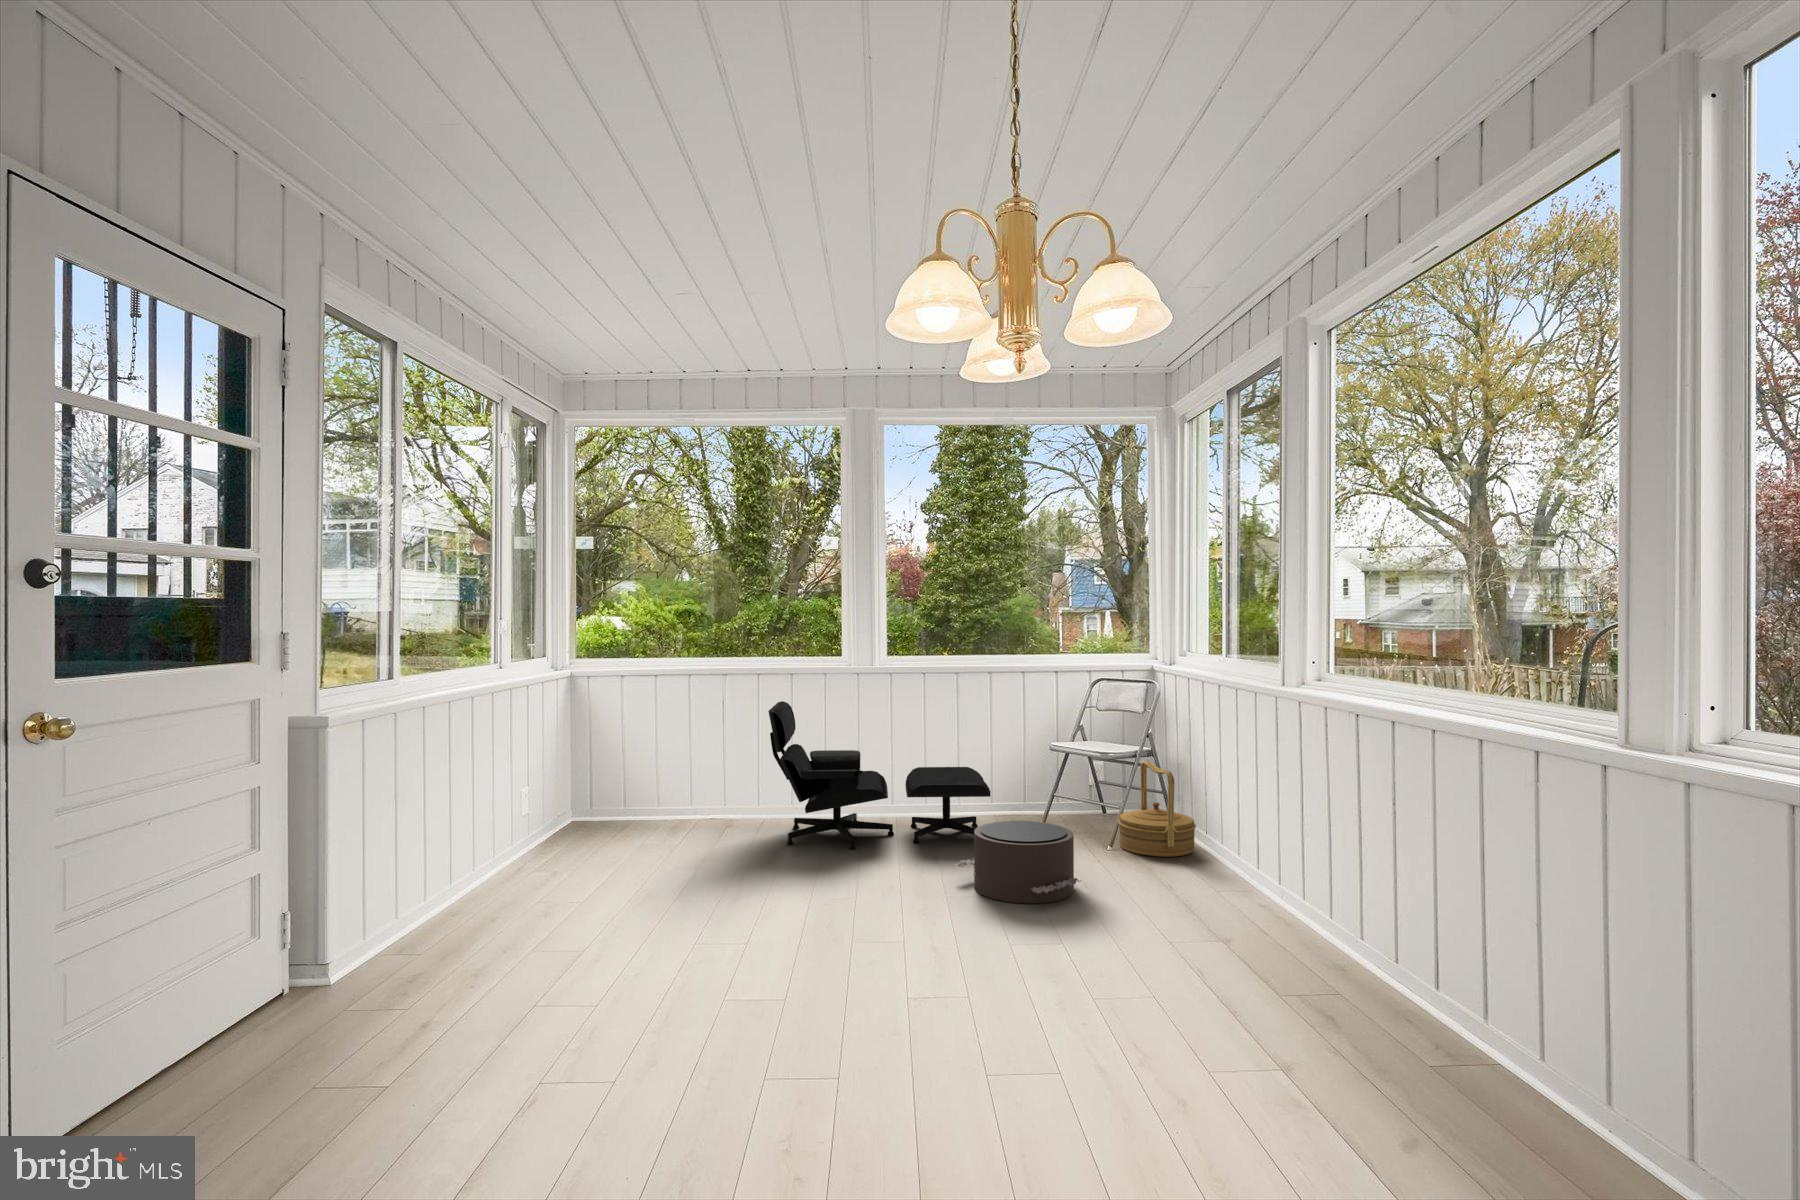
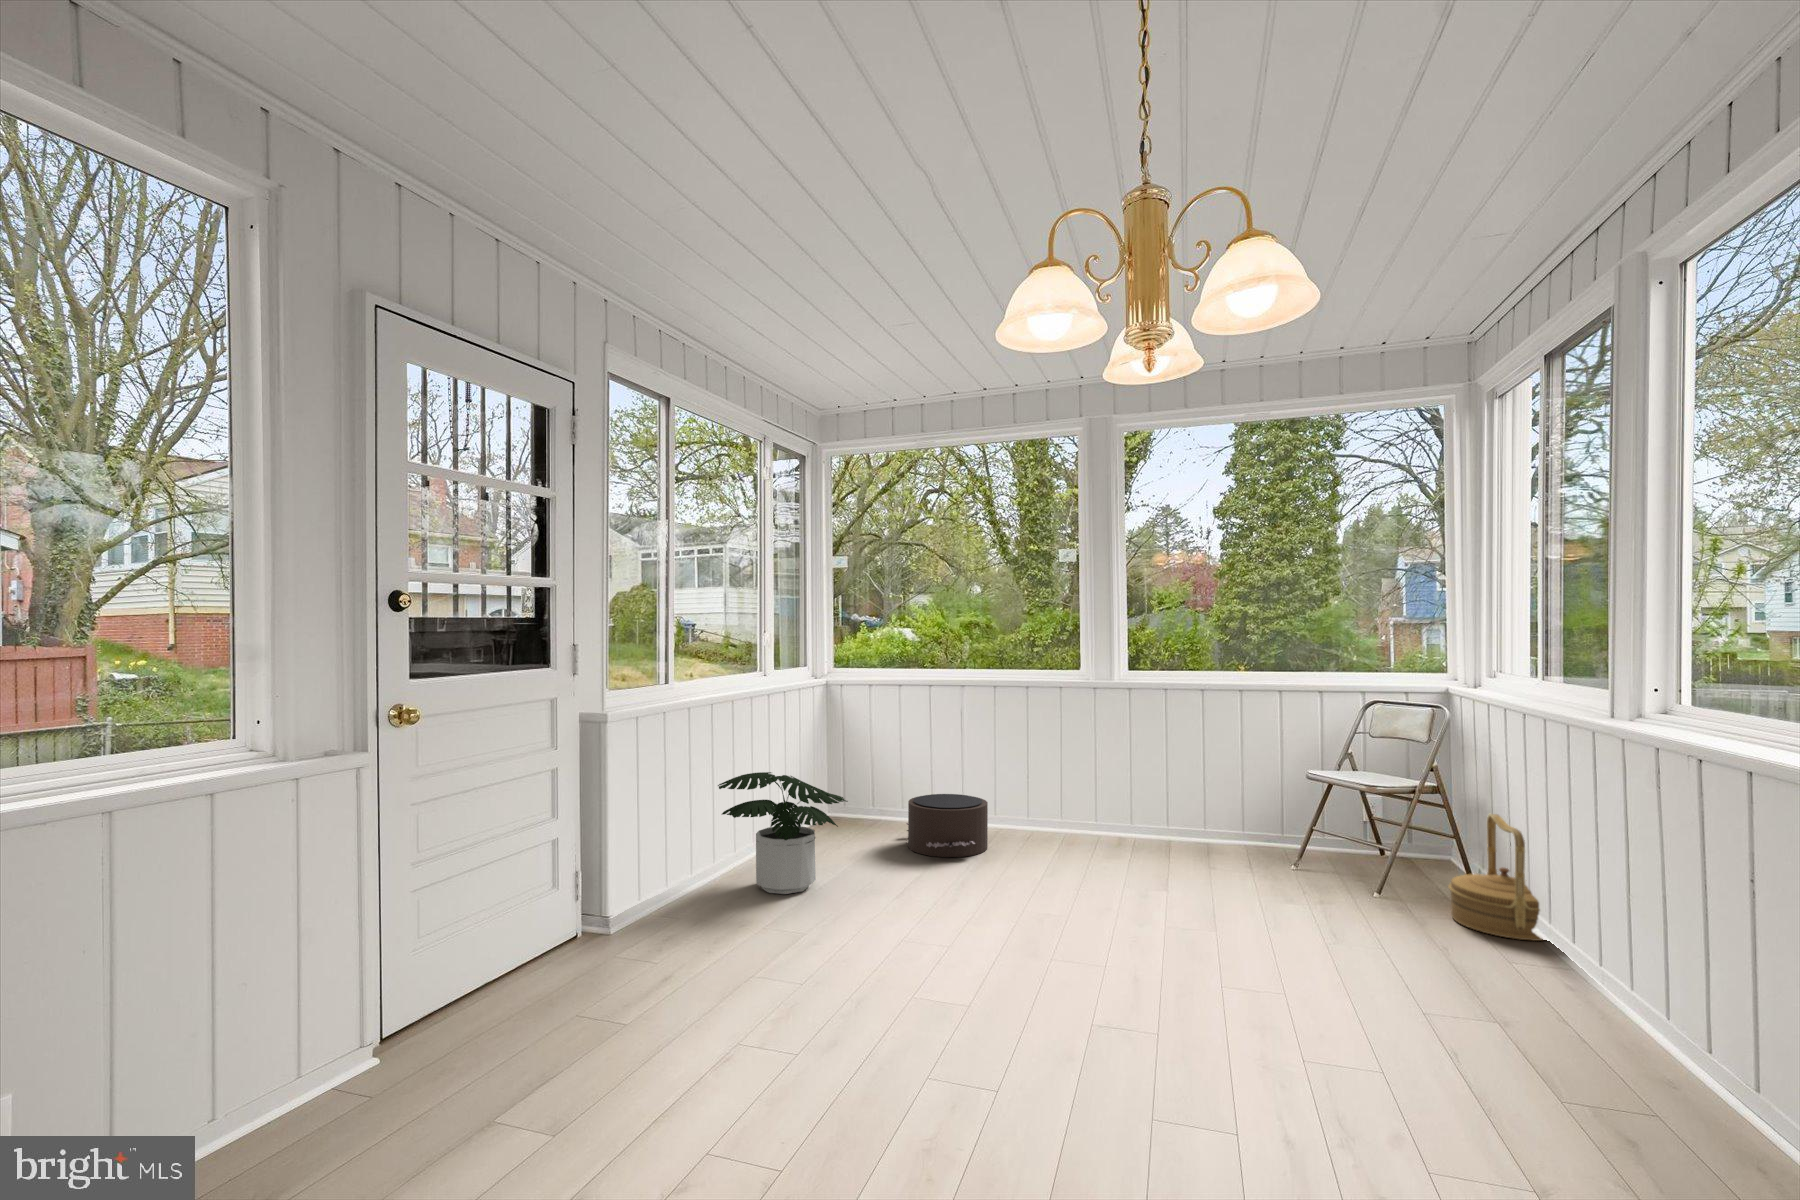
lounge chair: present [768,701,990,849] -> none [1032,716,1280,888]
potted plant: none [438,779,592,912] -> present [718,772,848,894]
pouf: present [955,821,1081,904] -> present [907,794,988,857]

